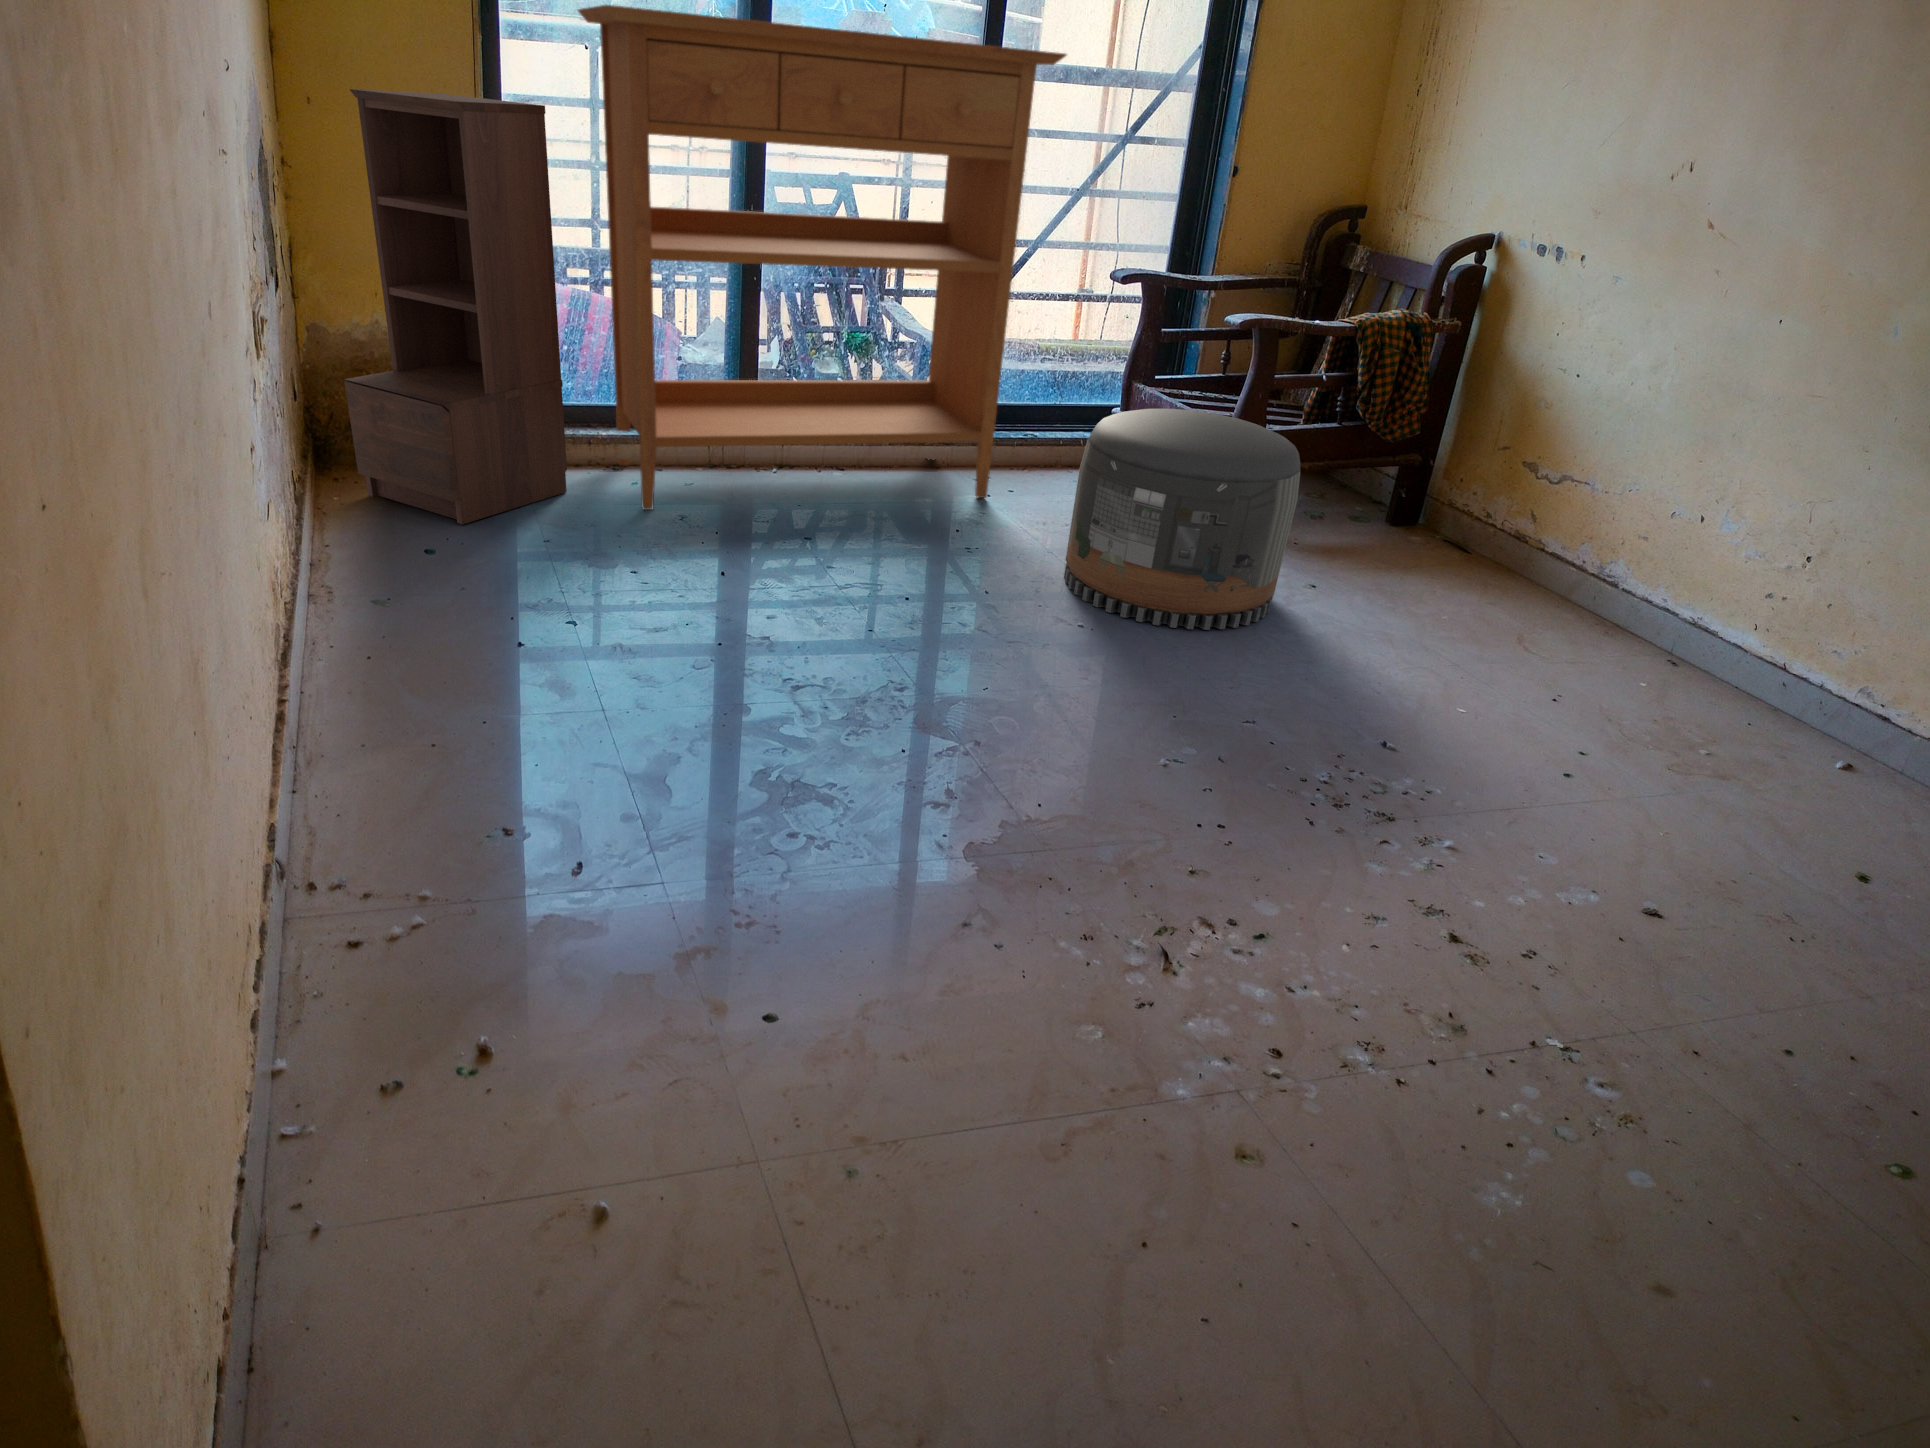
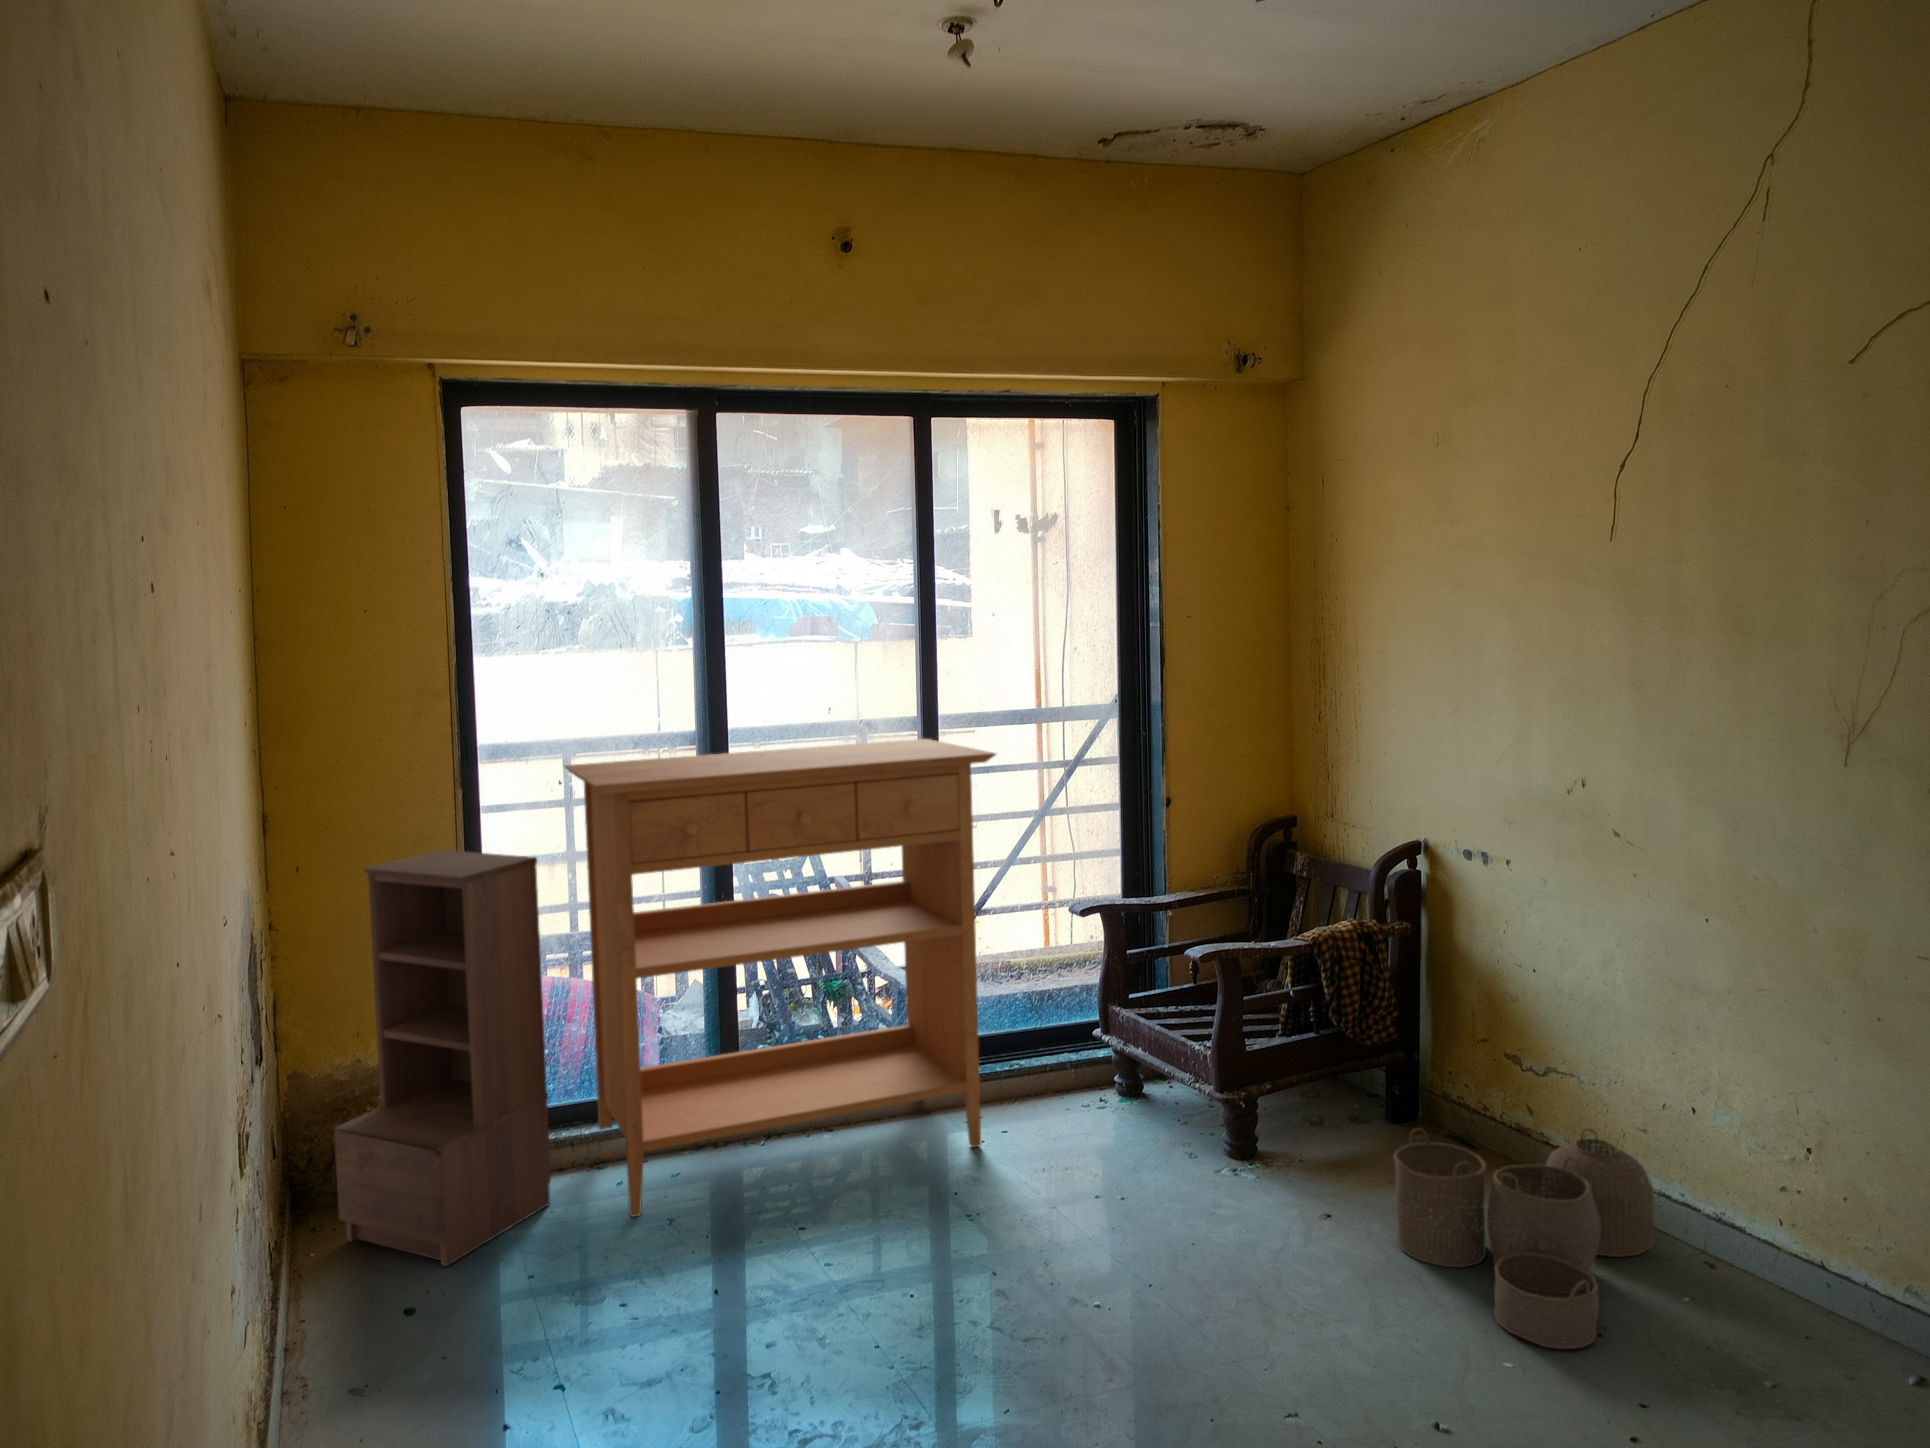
pouf: present [1064,409,1300,630] -> none [1069,1055,1289,1298]
woven basket: none [1373,509,1638,704] -> present [1393,1128,1654,1349]

